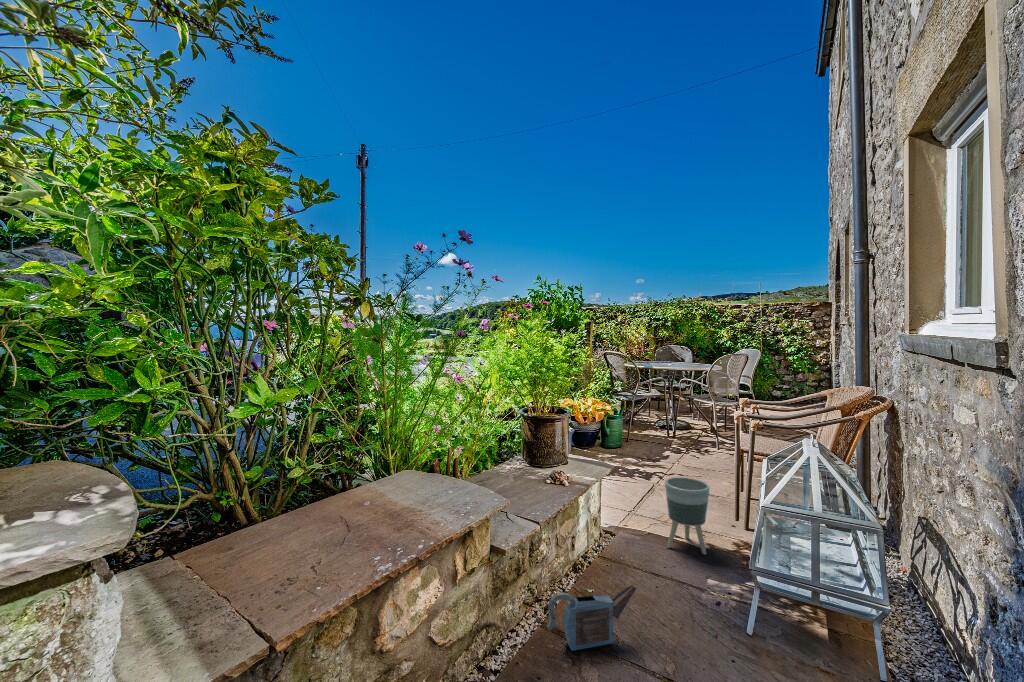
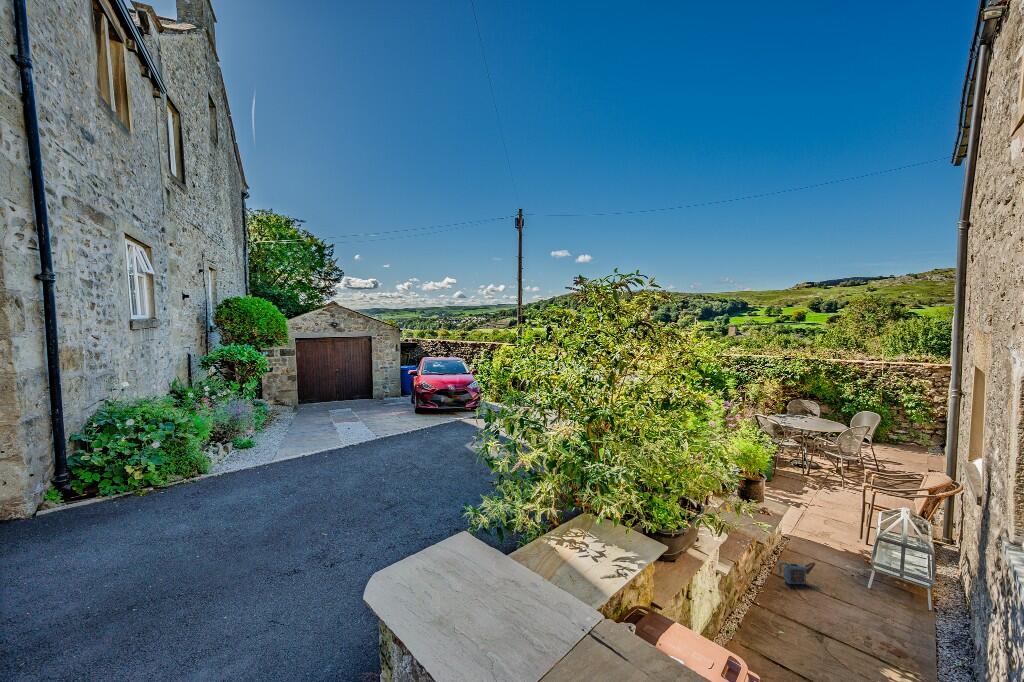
planter: present [665,477,709,555] -> none [820,514,847,555]

